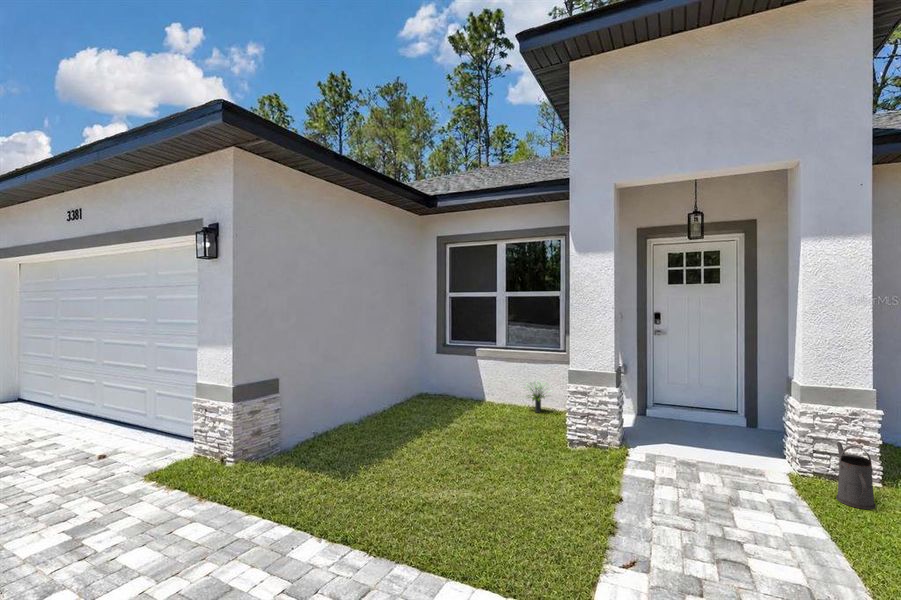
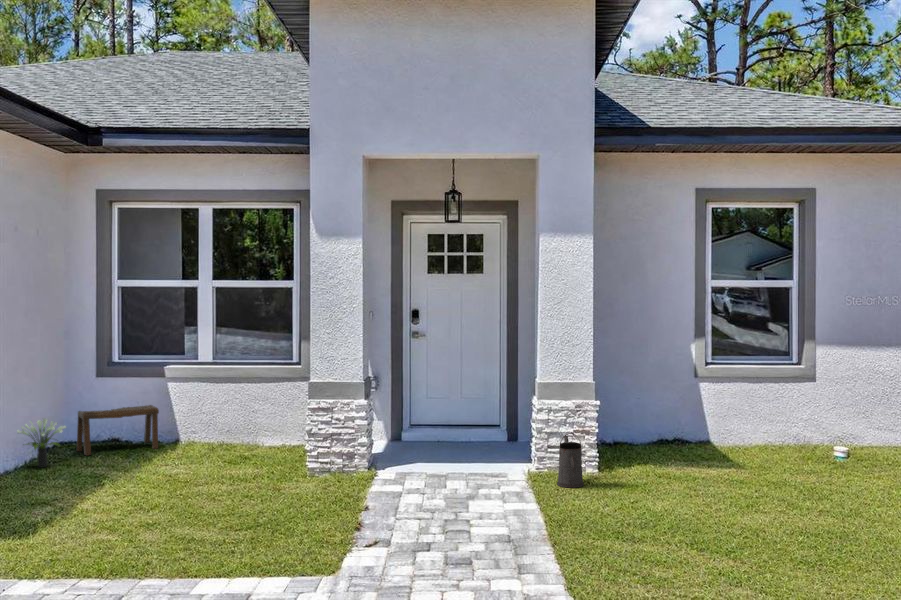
bench: none [421,373,469,405] -> present [77,405,159,456]
potted plant: present [523,380,552,413] -> present [17,419,66,468]

